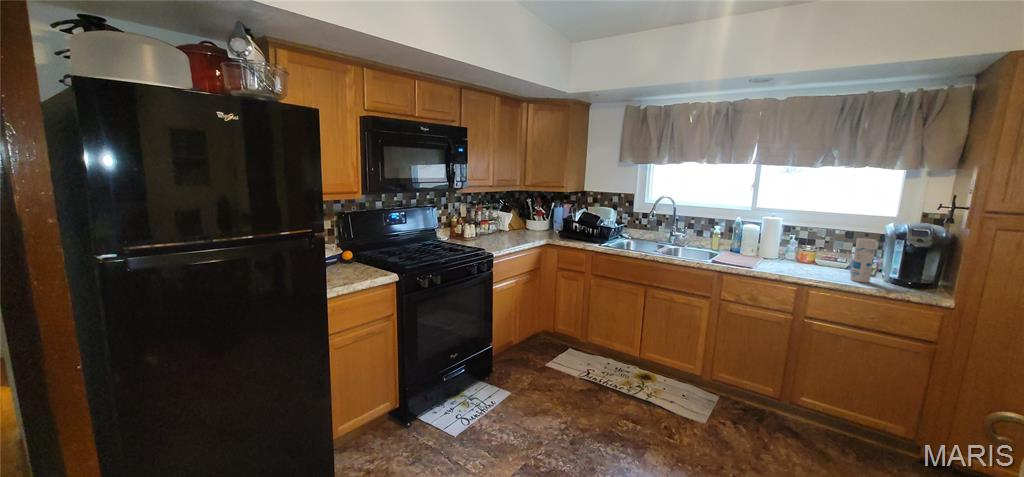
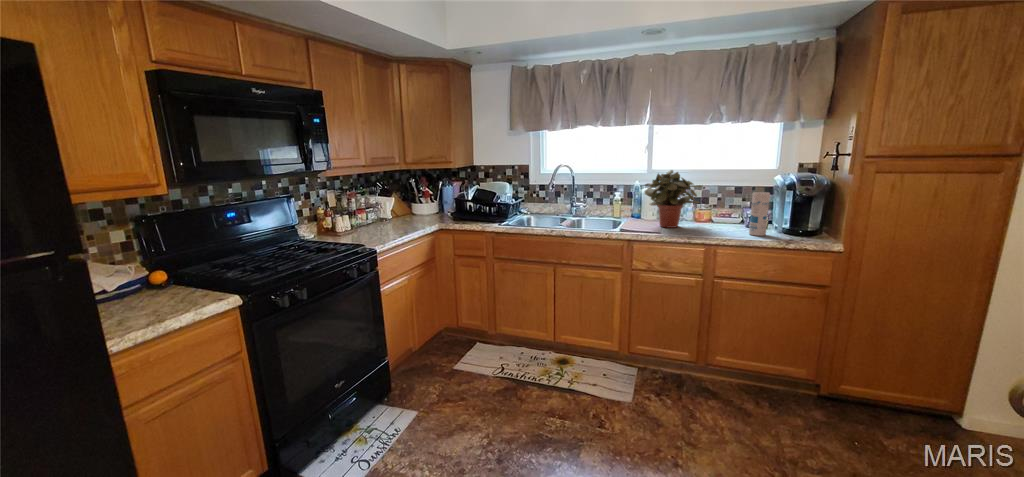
potted plant: none [741,209,804,265] -> present [645,170,702,228]

